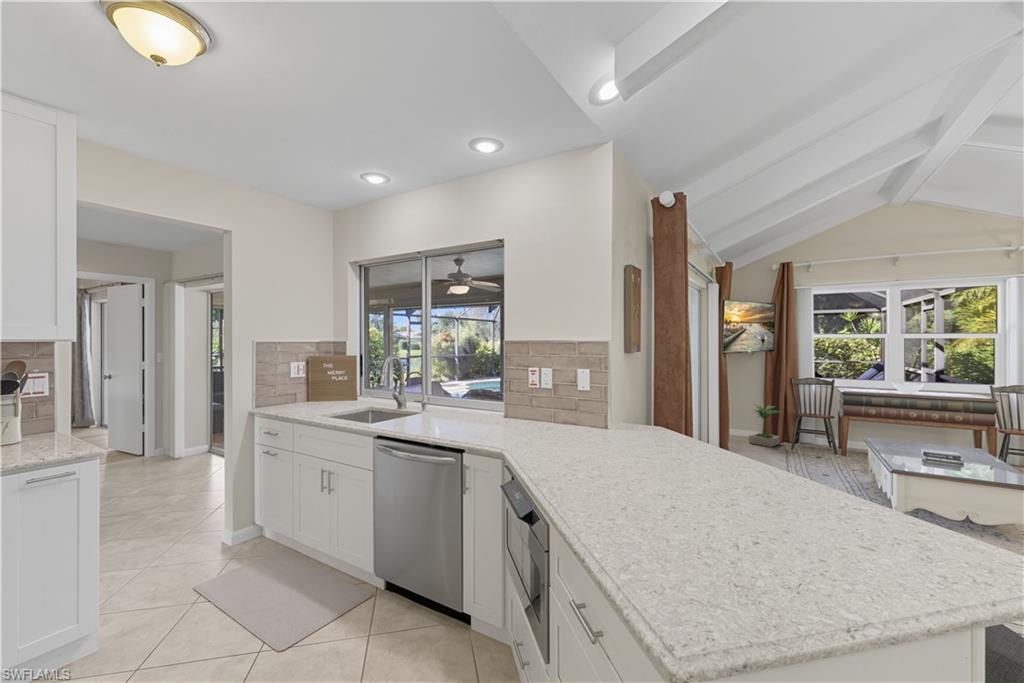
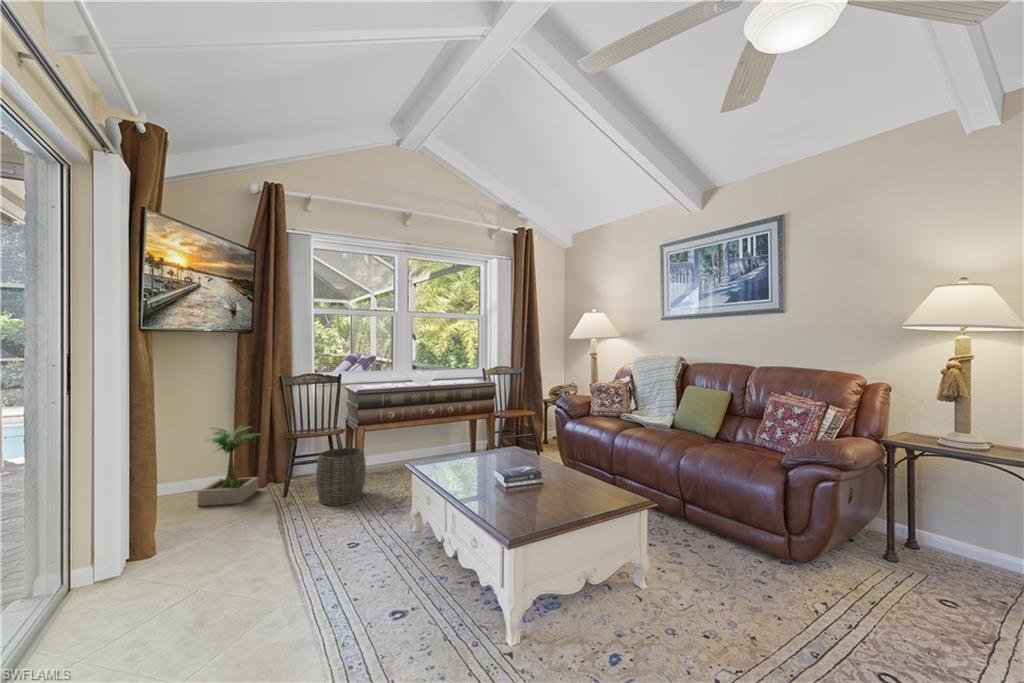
woven basket: none [814,428,849,462] -> present [316,448,366,506]

